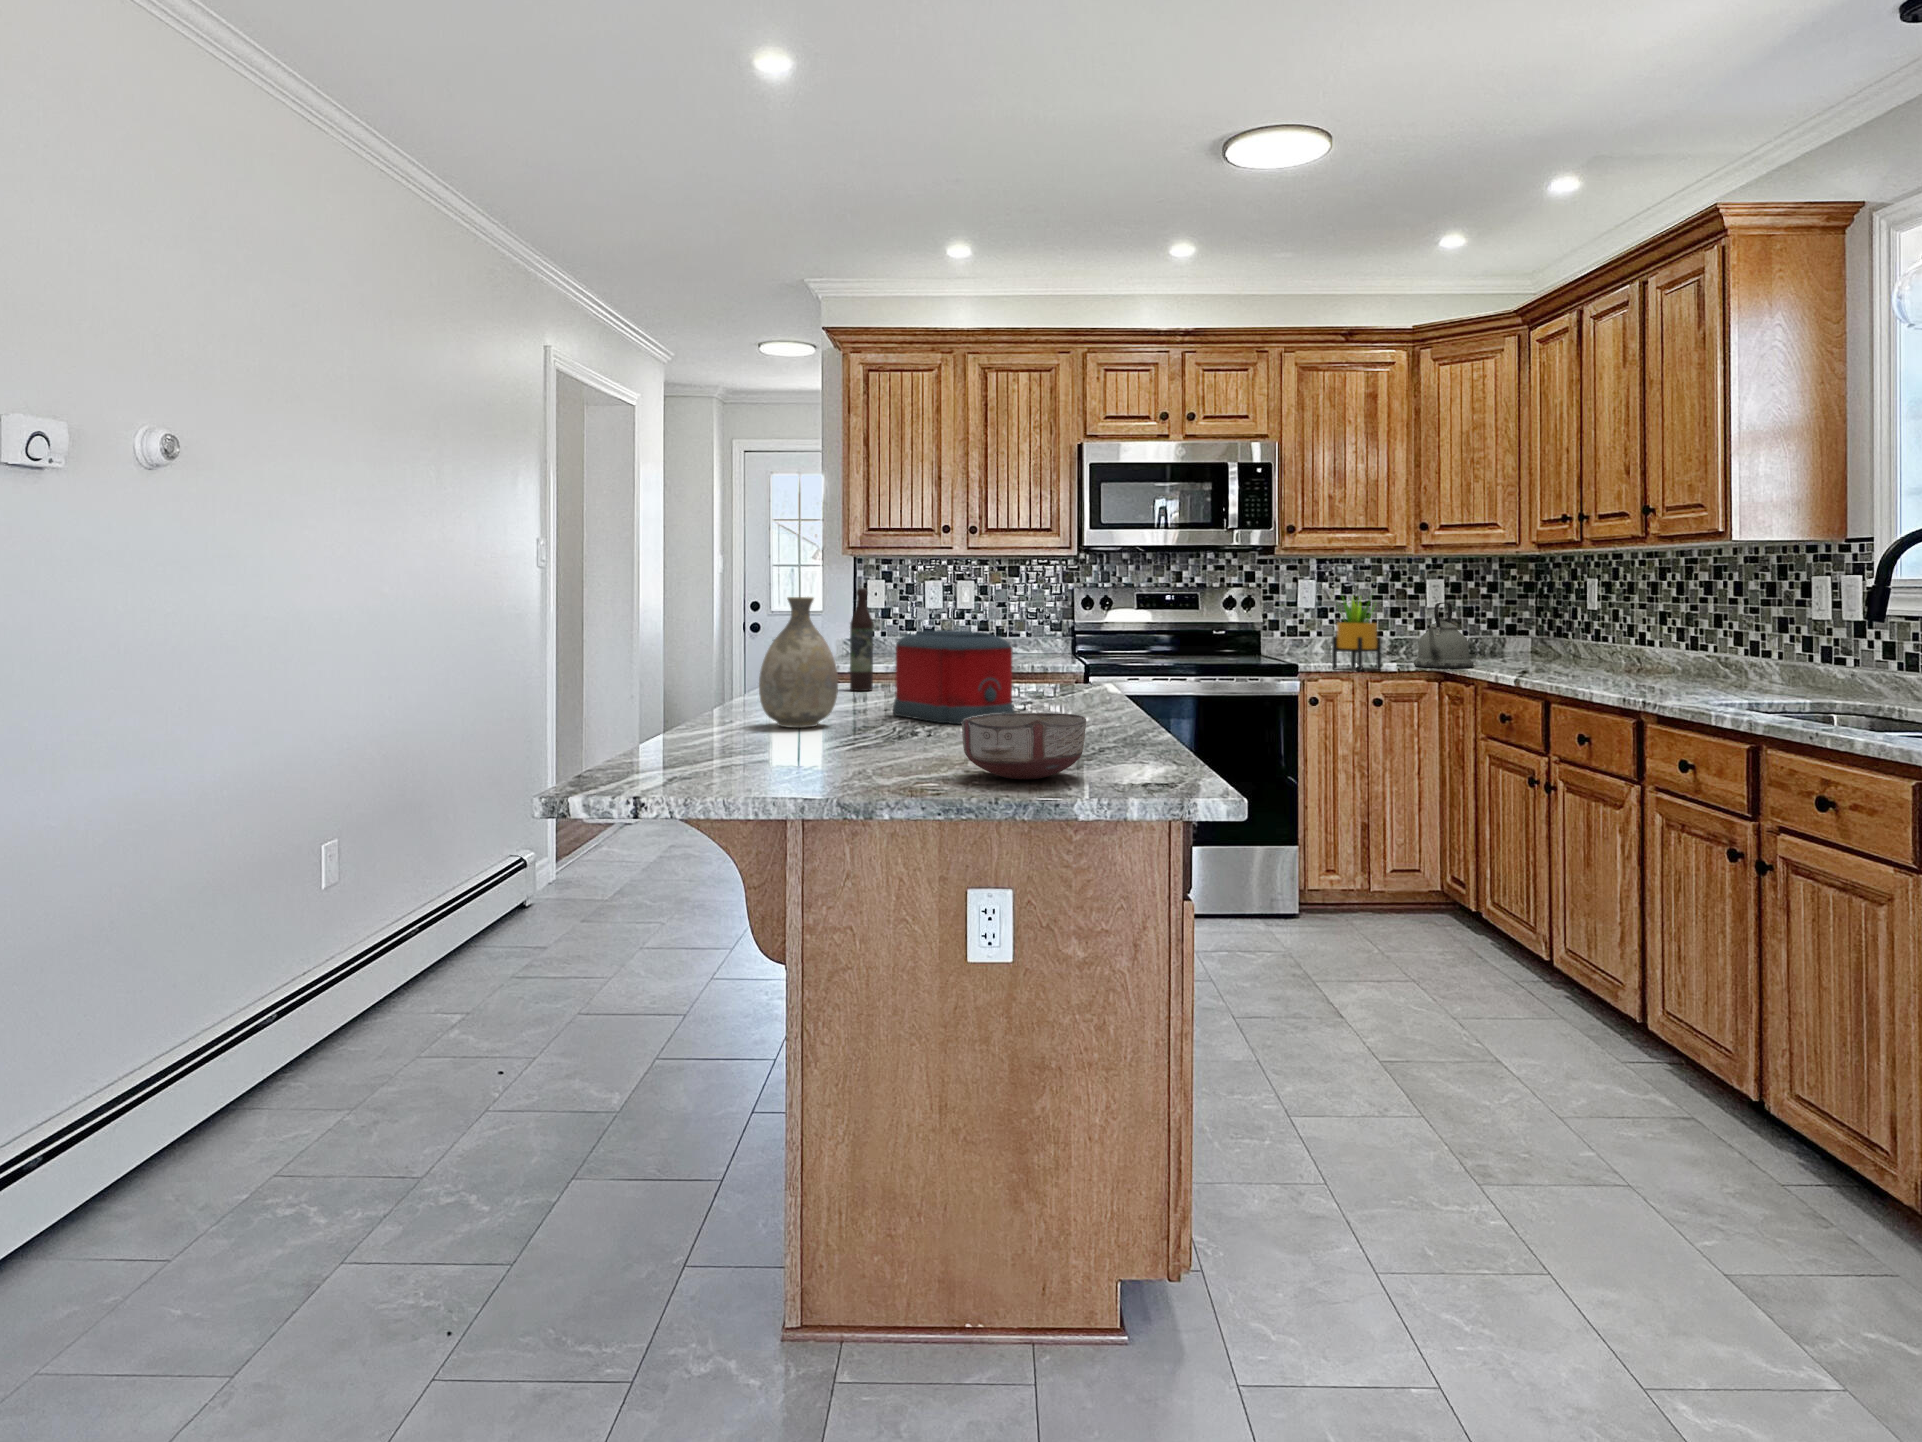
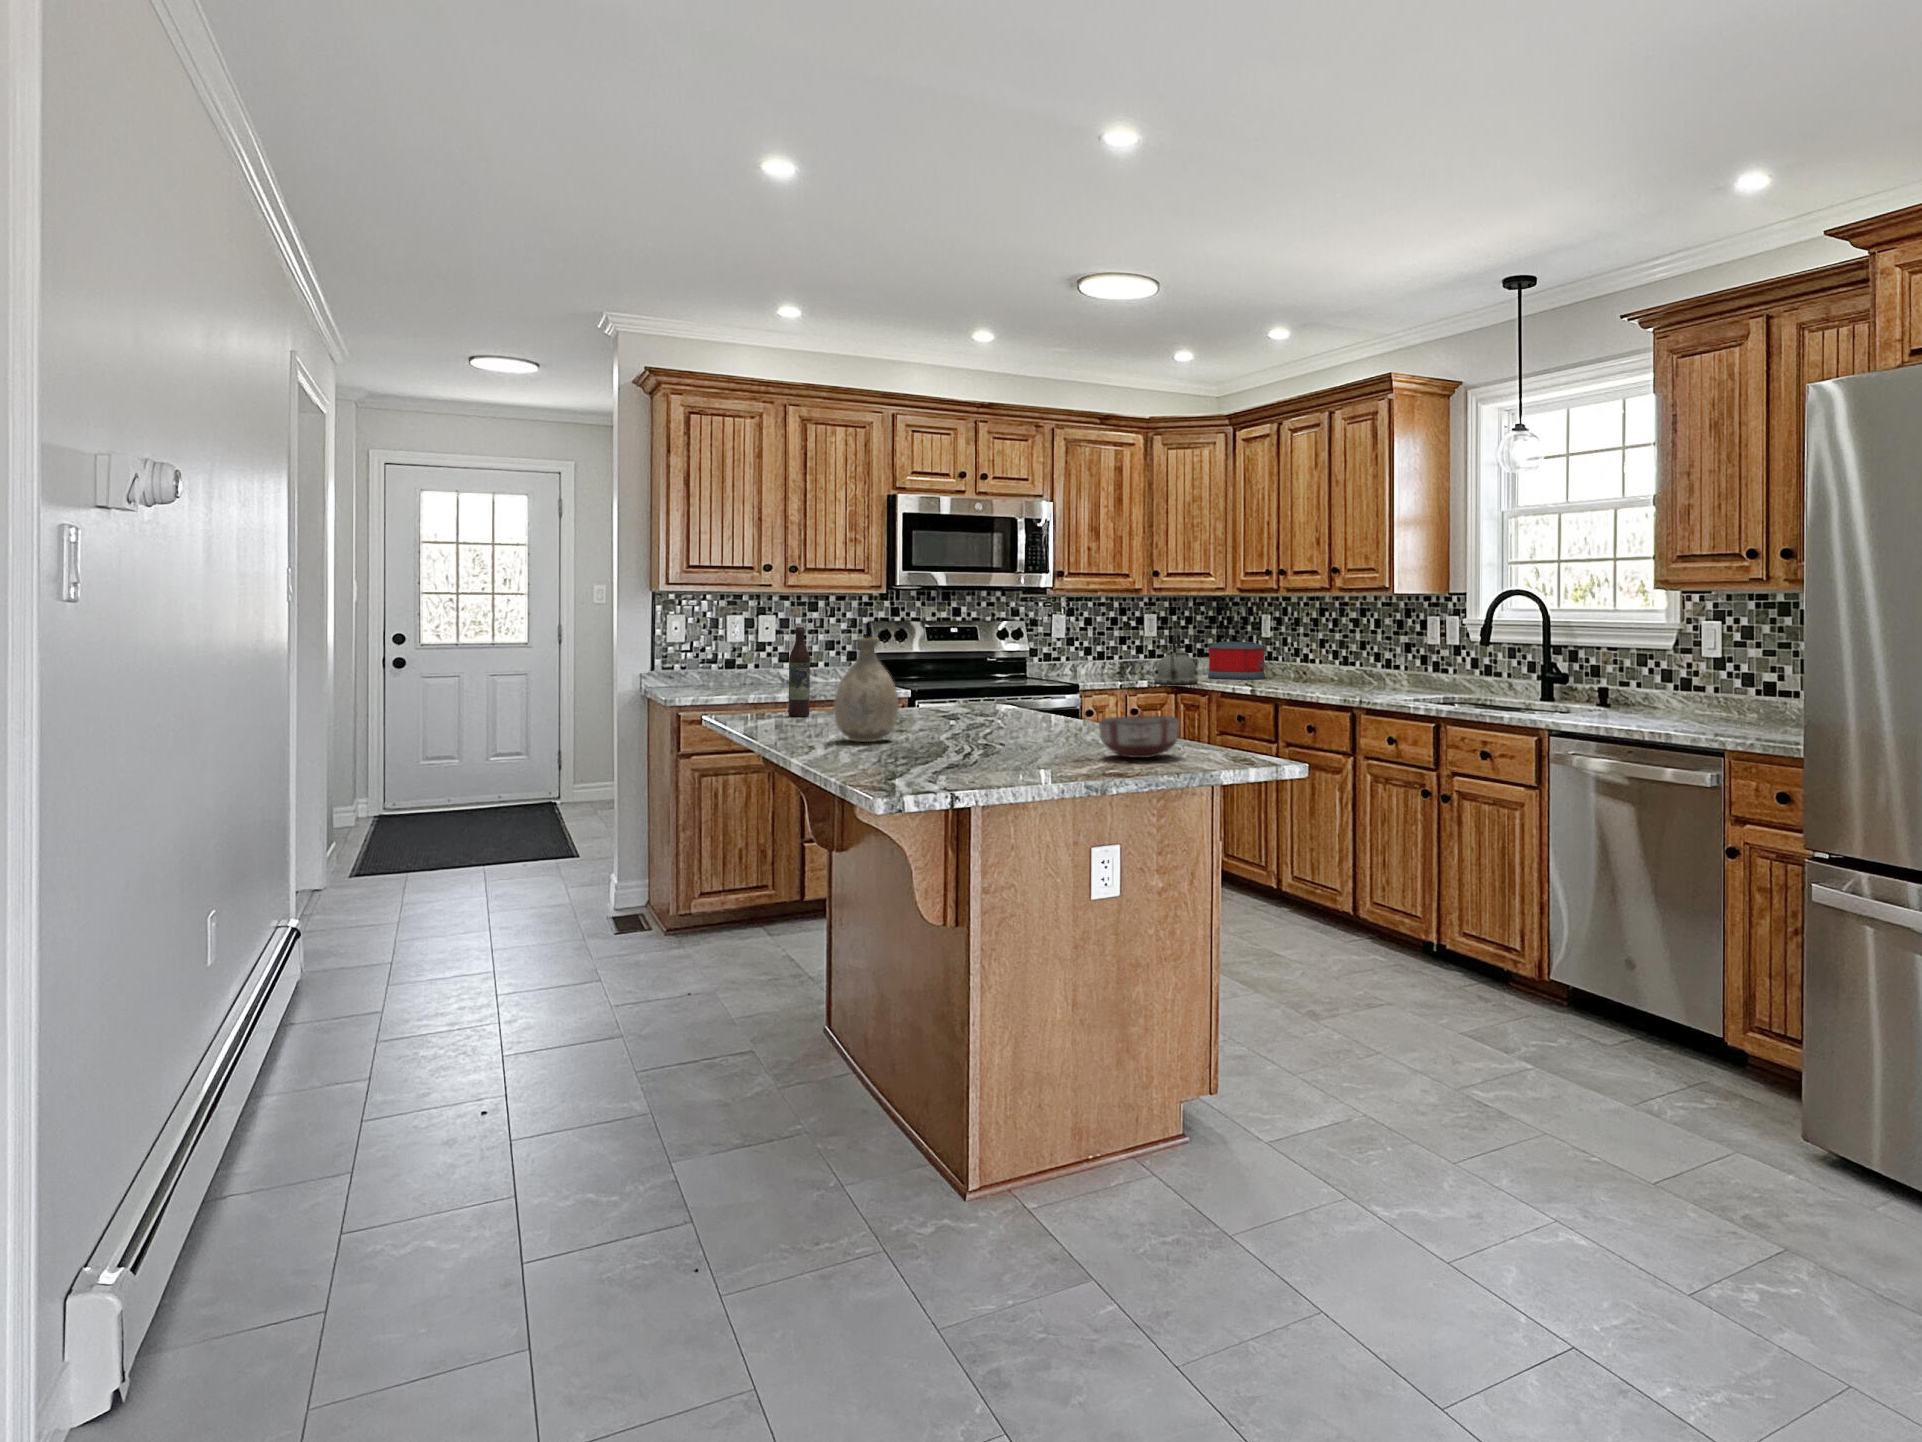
potted plant: present [1332,595,1381,671] -> none [1106,624,1142,688]
toaster: present [893,630,1014,724] -> present [1208,642,1265,680]

